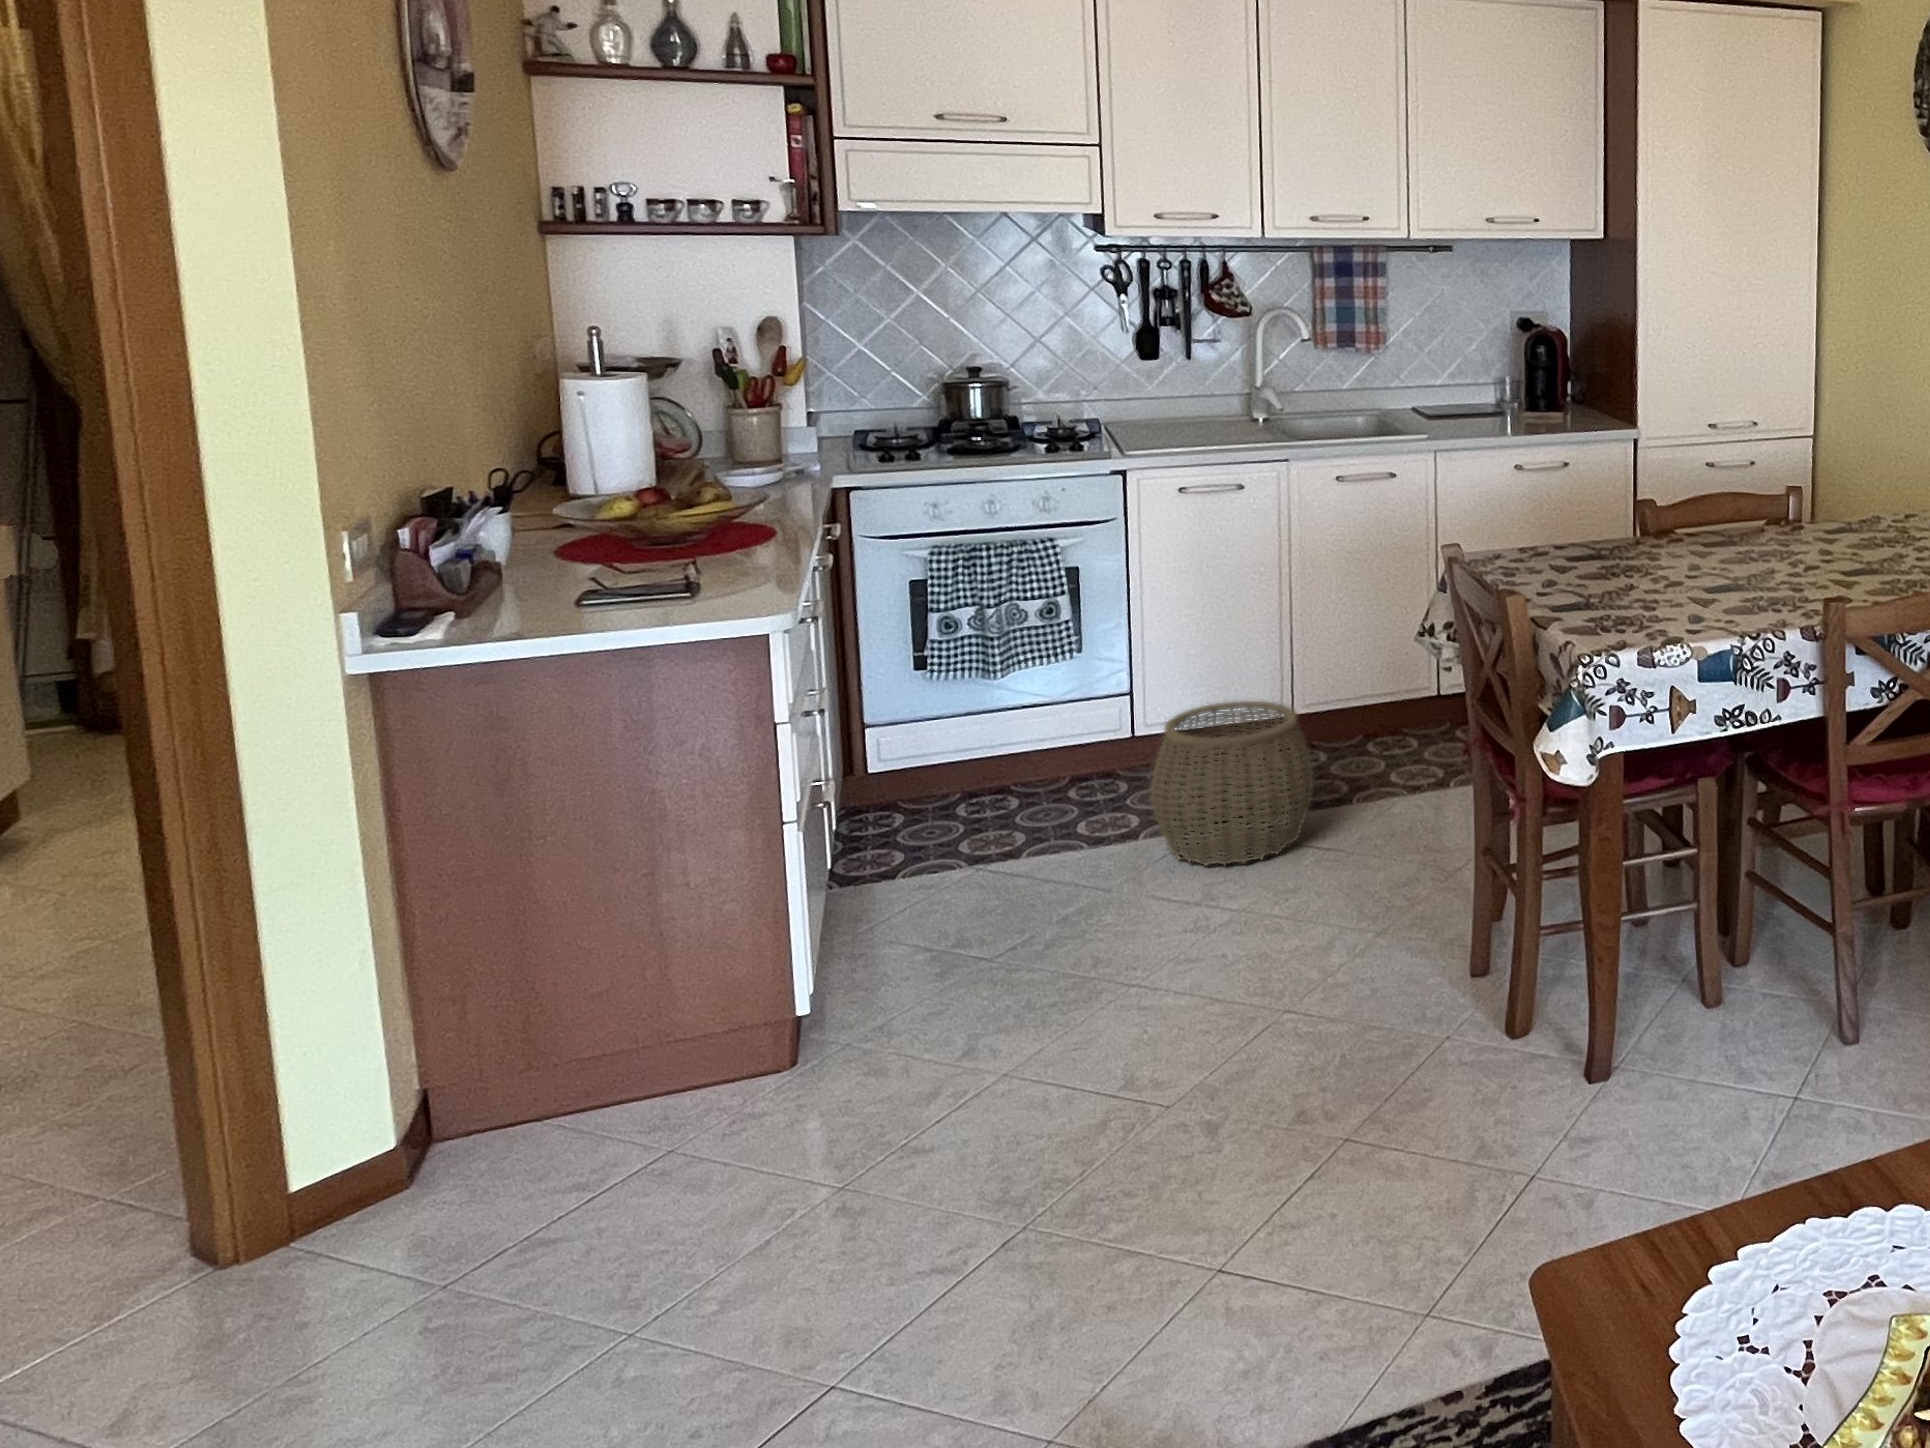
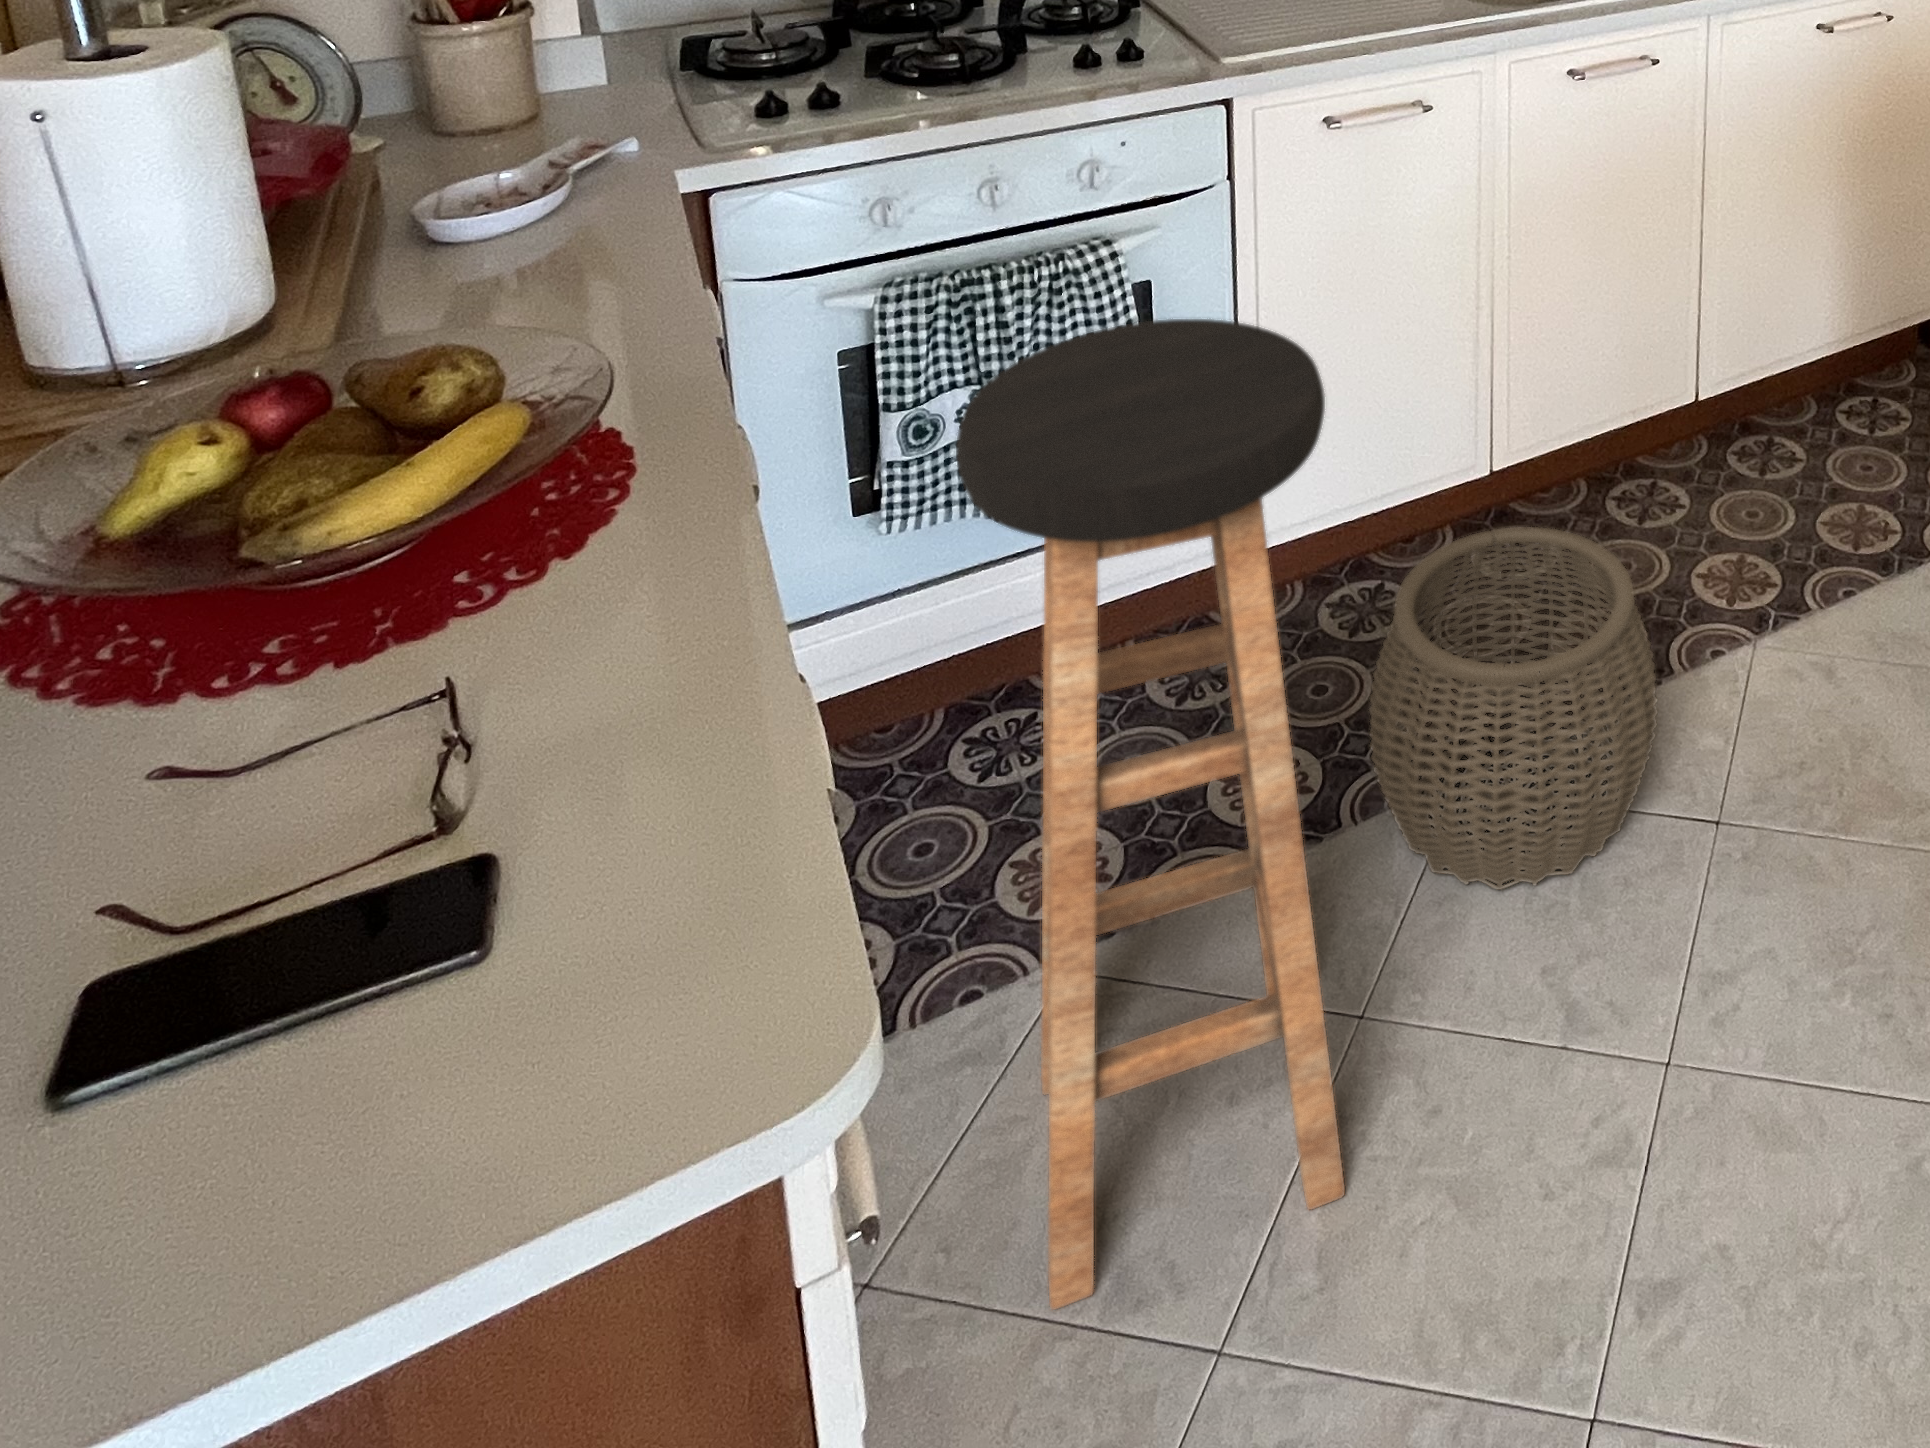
bar stool: none [907,527,1090,954] -> present [956,319,1345,1309]

